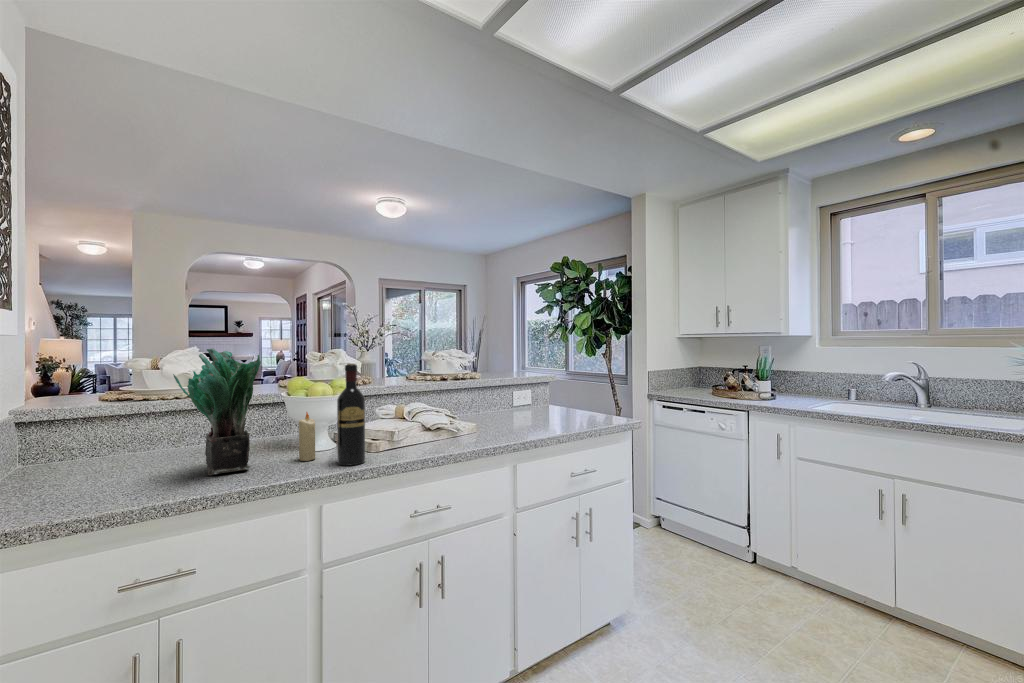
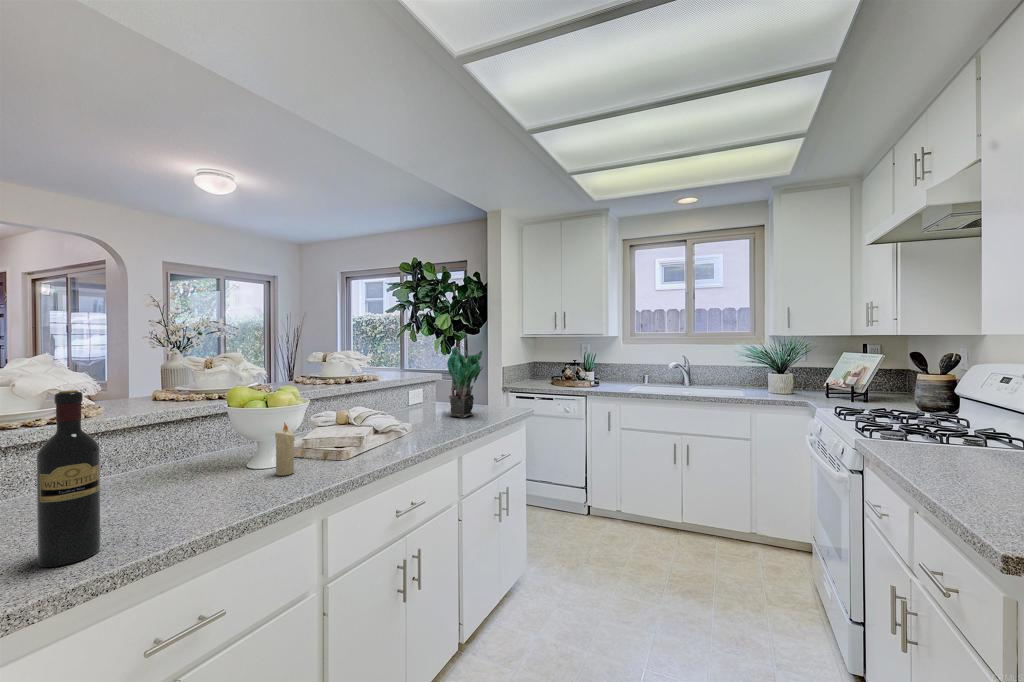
potted plant: present [173,348,261,475] -> present [447,347,483,418]
wine bottle: present [337,364,365,466] -> present [37,390,100,567]

